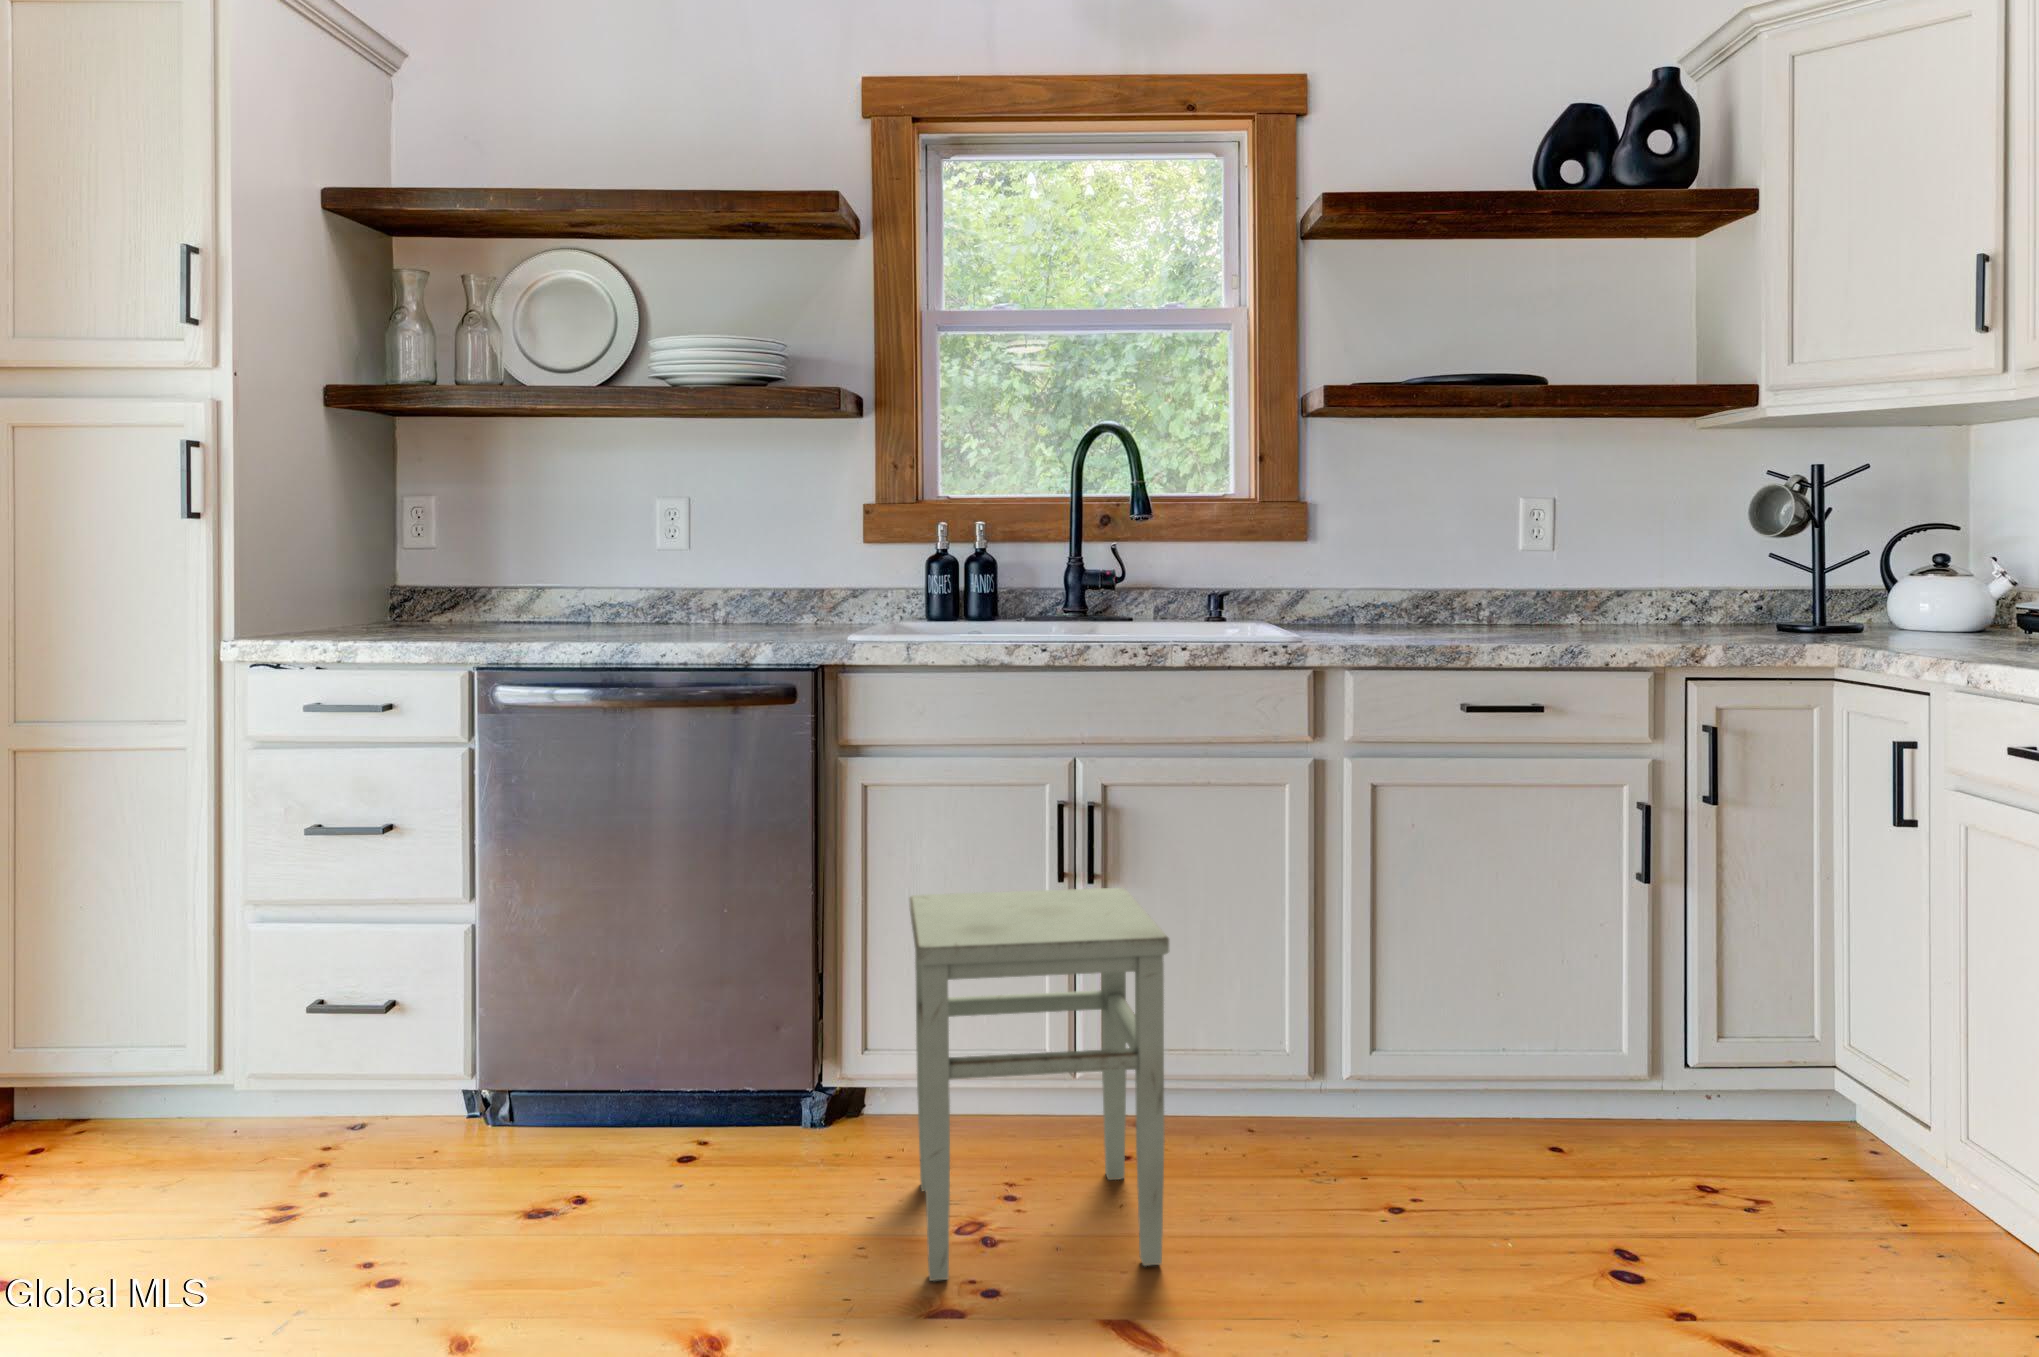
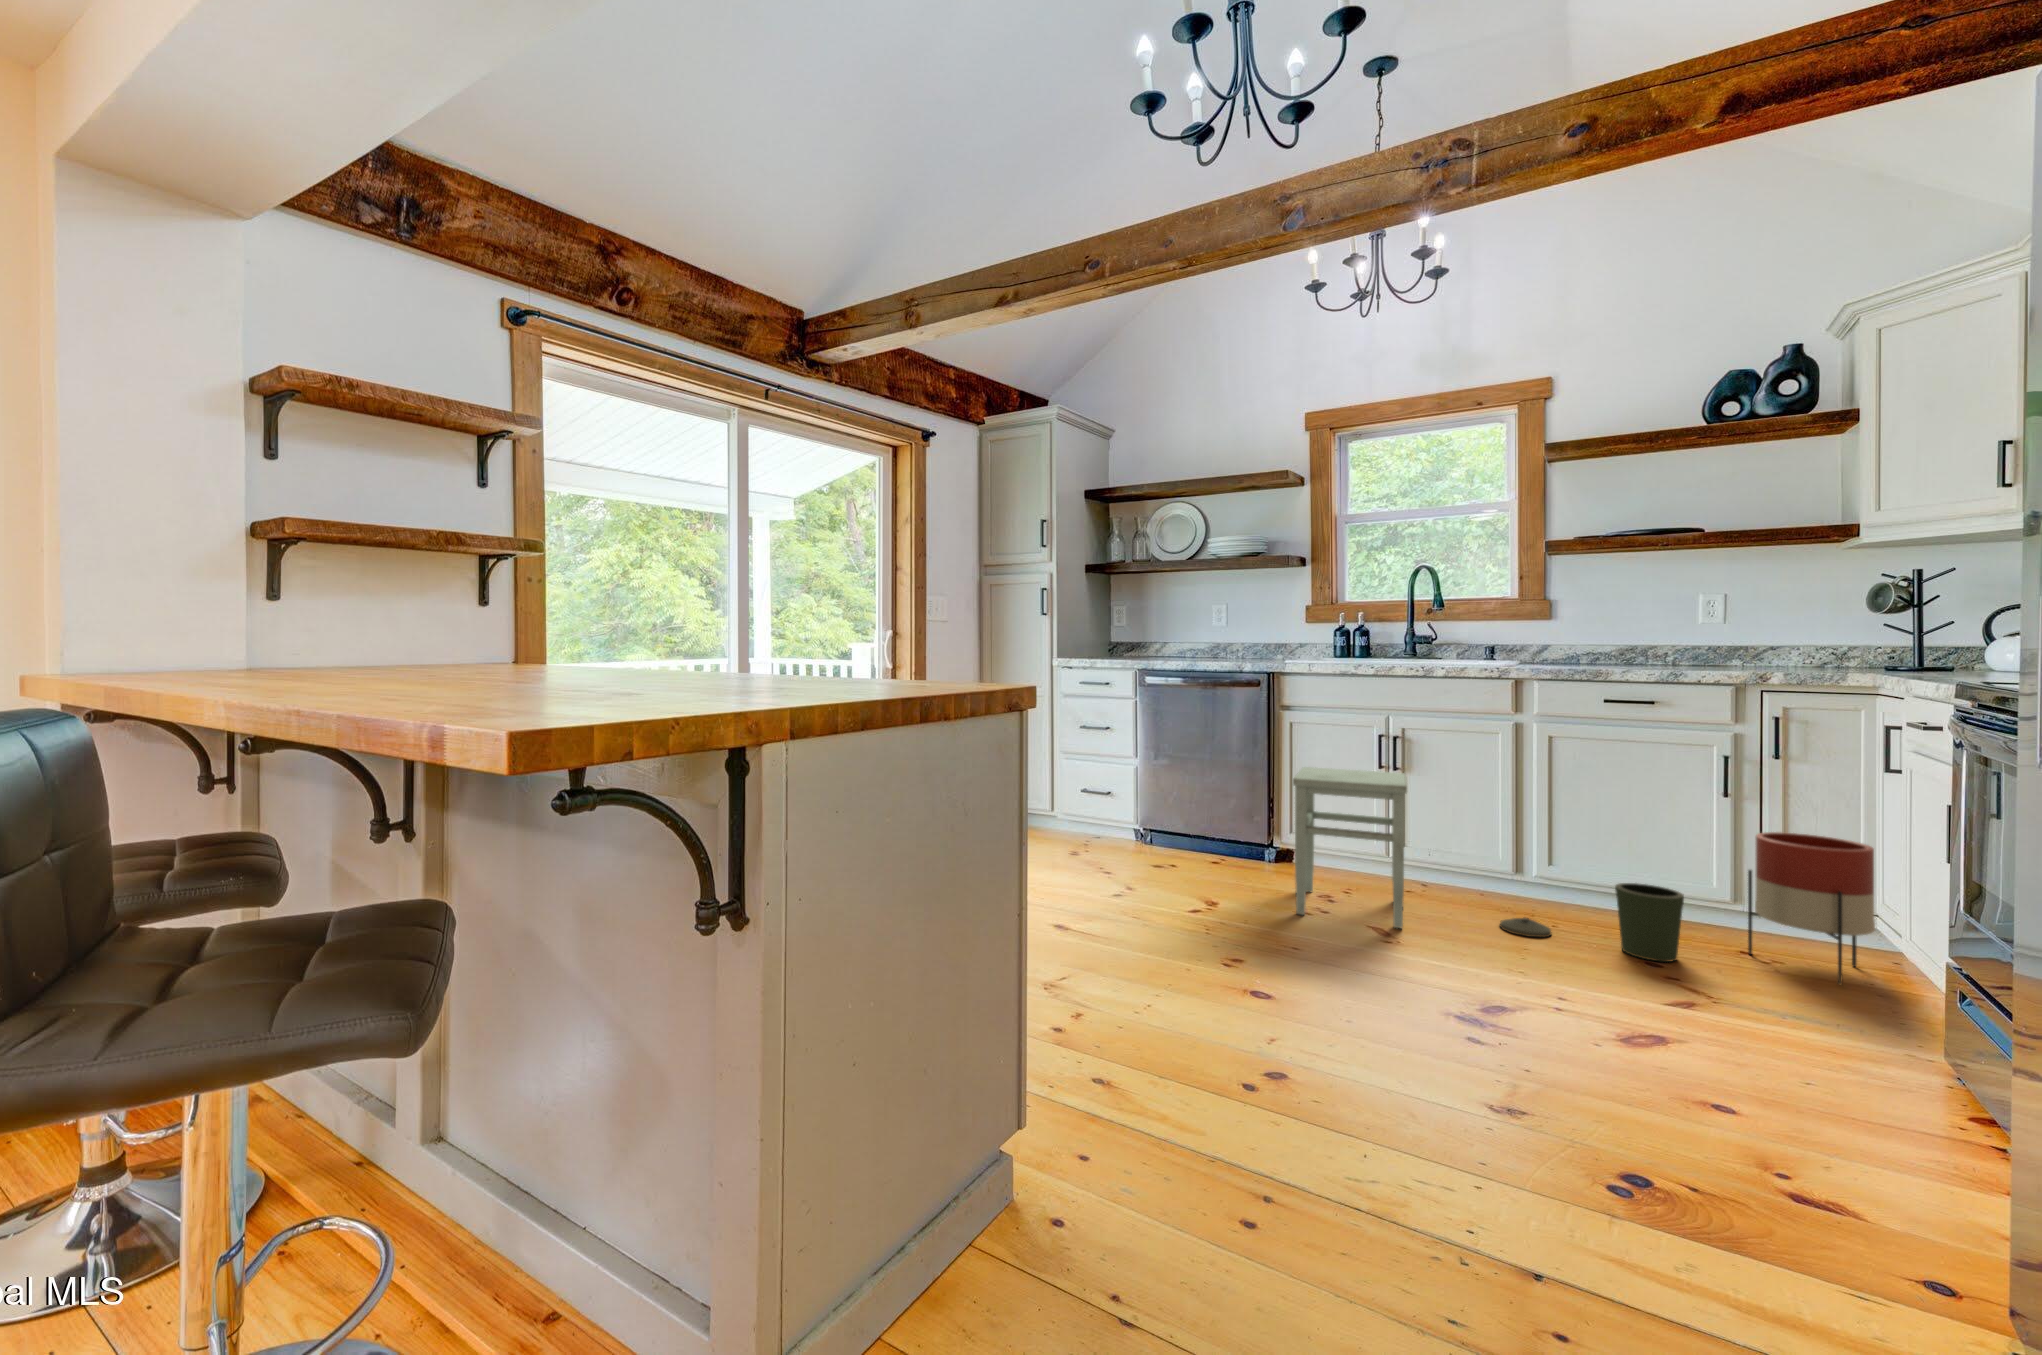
planter: none [1683,930,1861,1204] -> present [1748,832,1875,985]
trash can: none [1316,1066,1628,1224] -> present [1500,883,1684,962]

